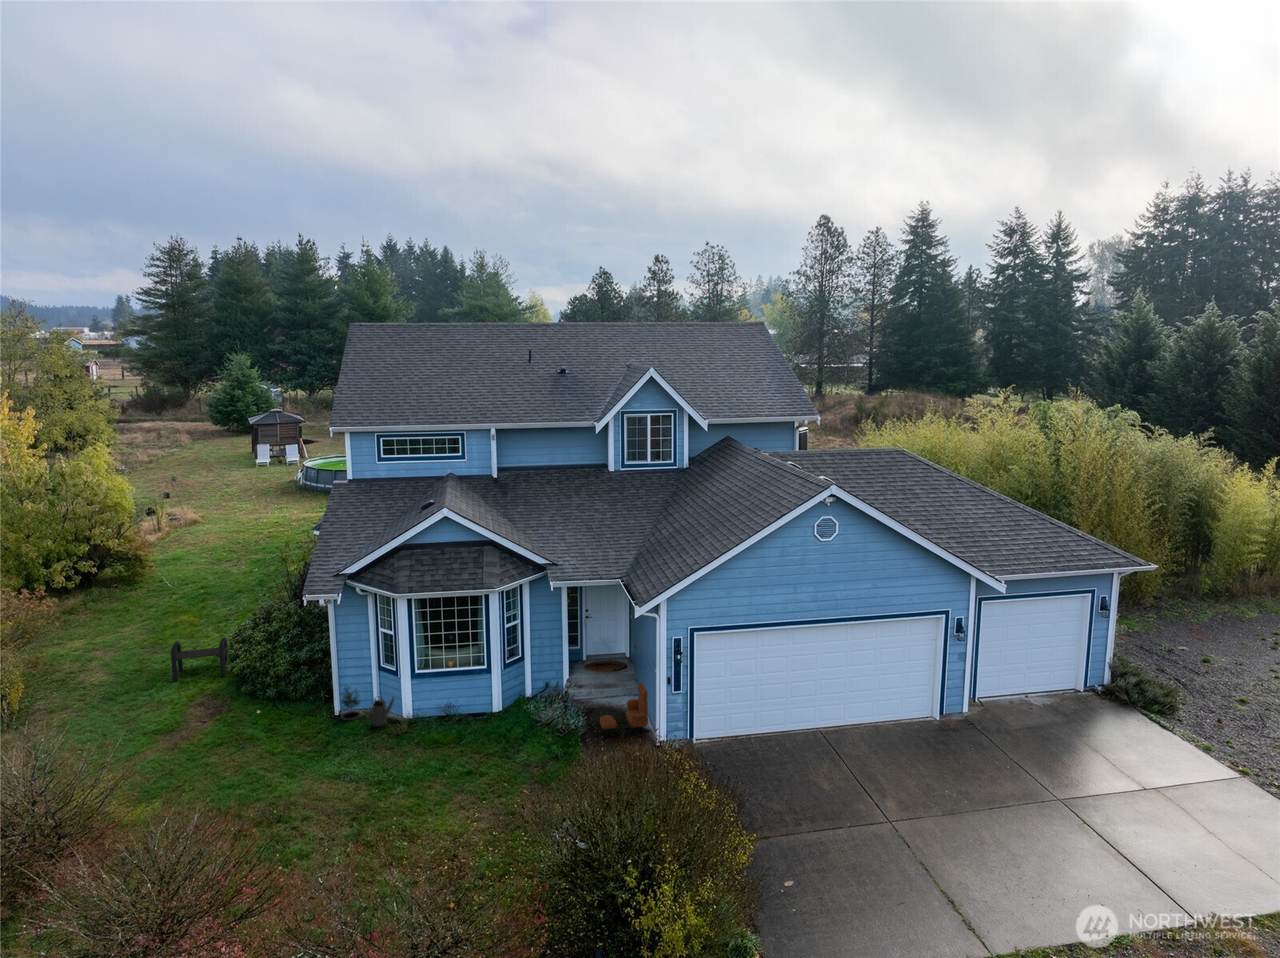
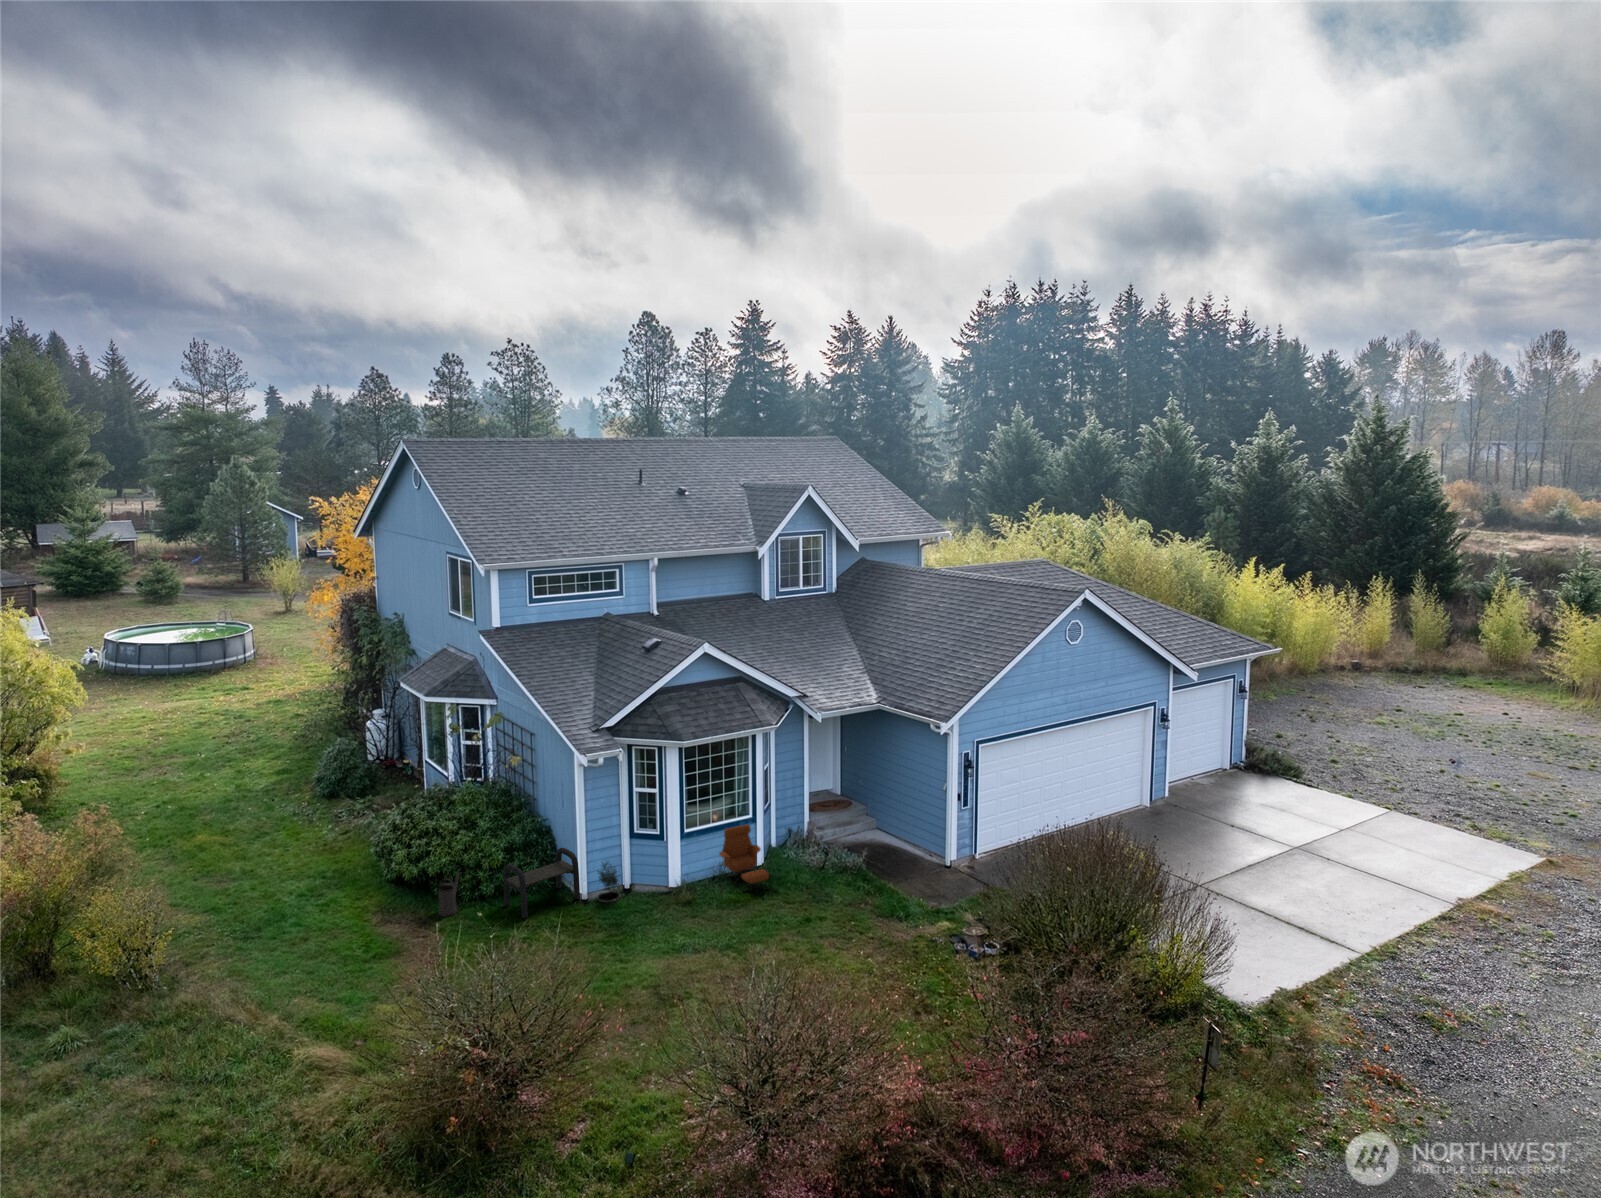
bench: present [171,637,228,682] -> present [504,848,580,918]
lounge chair: present [596,683,650,739] -> present [719,824,769,894]
watering can: present [370,696,394,727] -> present [438,873,459,917]

